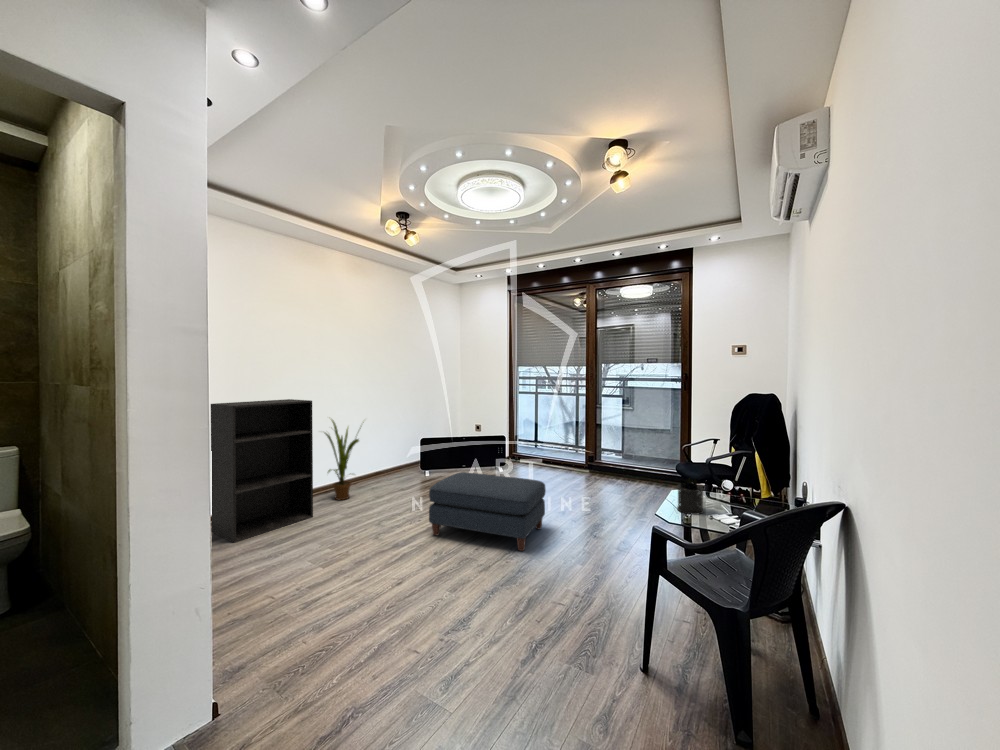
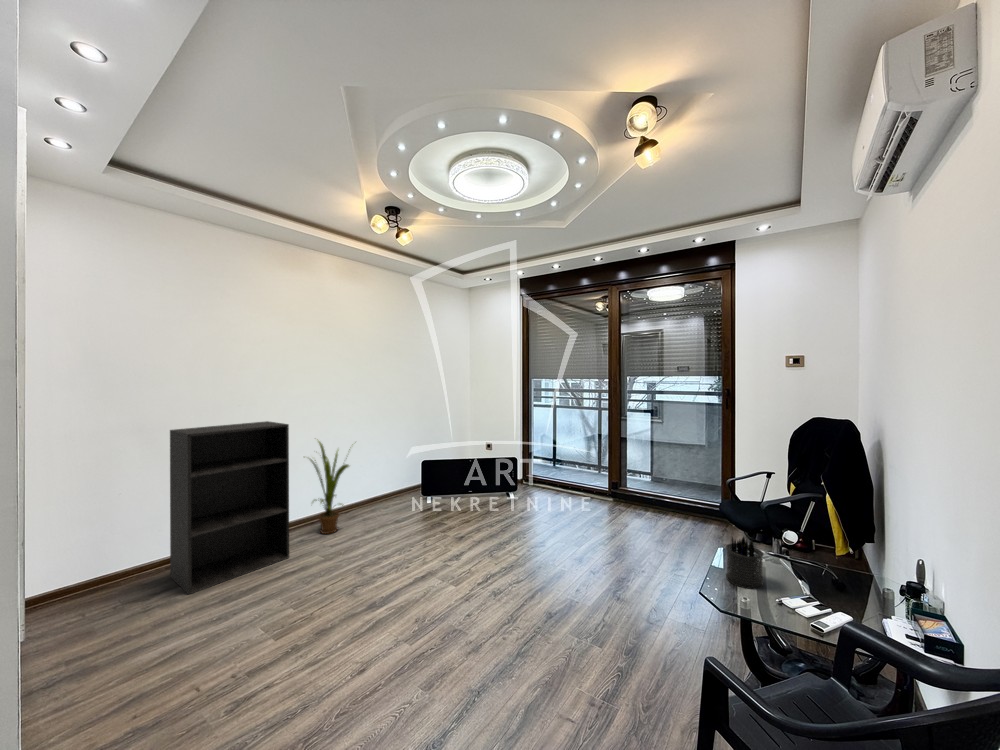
ottoman: present [429,472,546,551] -> none [415,510,557,620]

